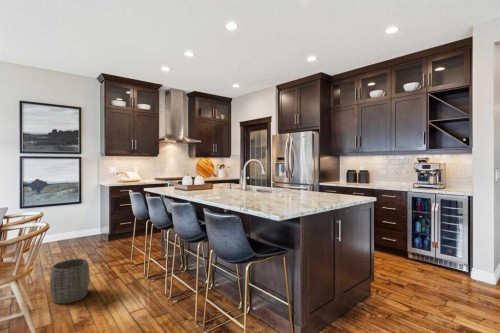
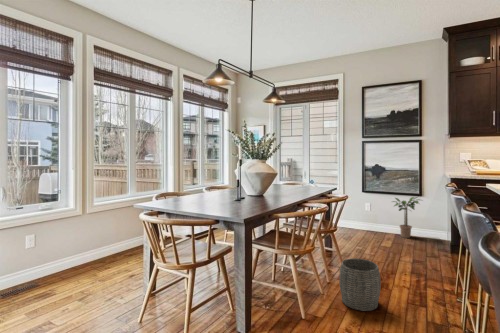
potted plant: none [55,205,85,243] -> present [393,197,418,238]

